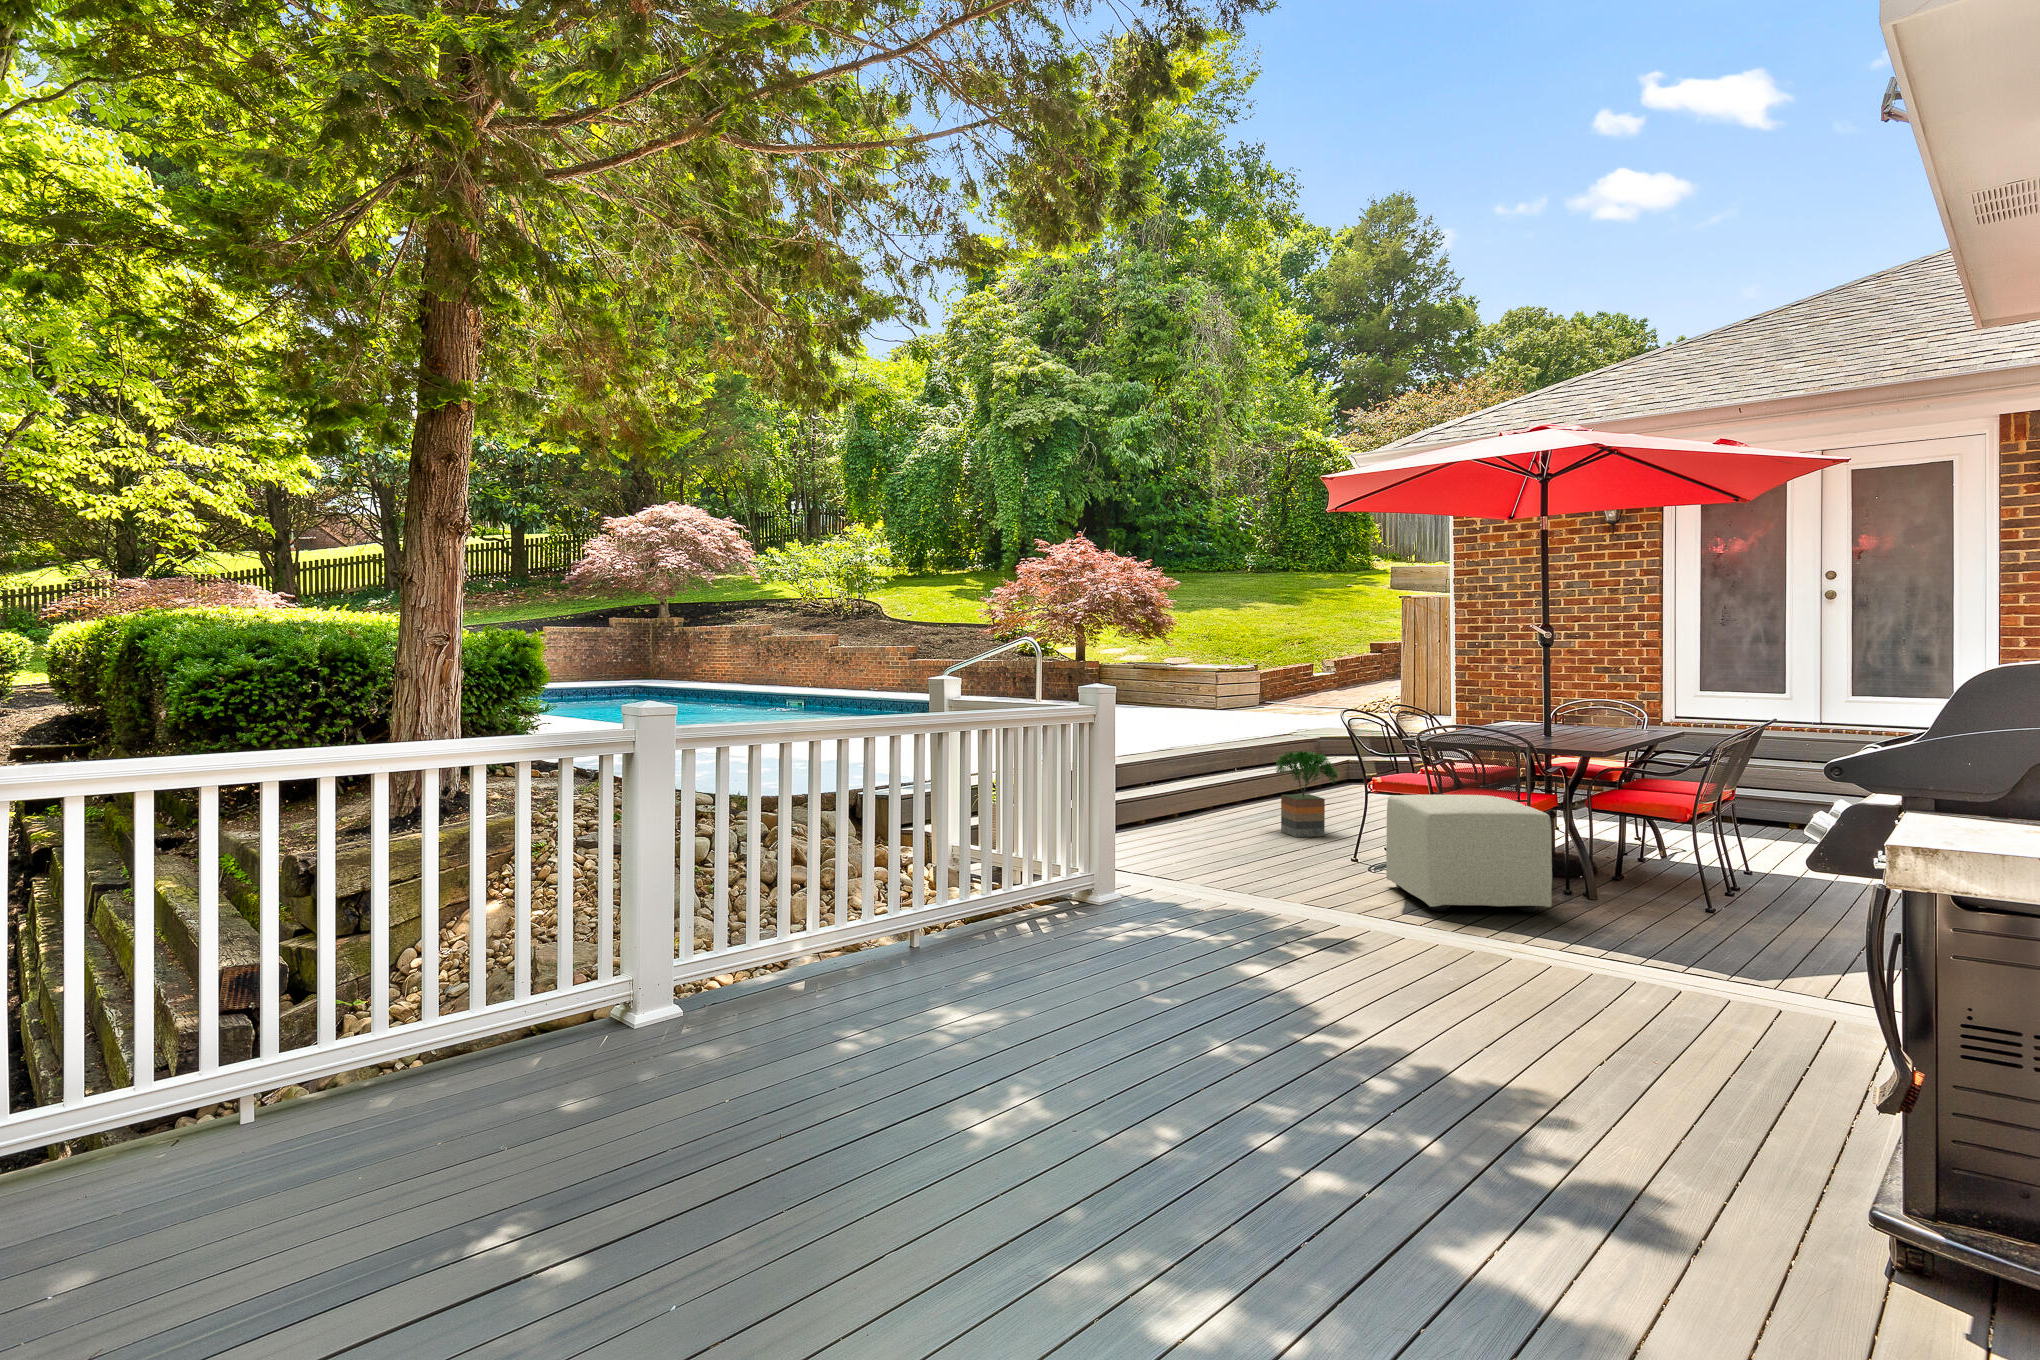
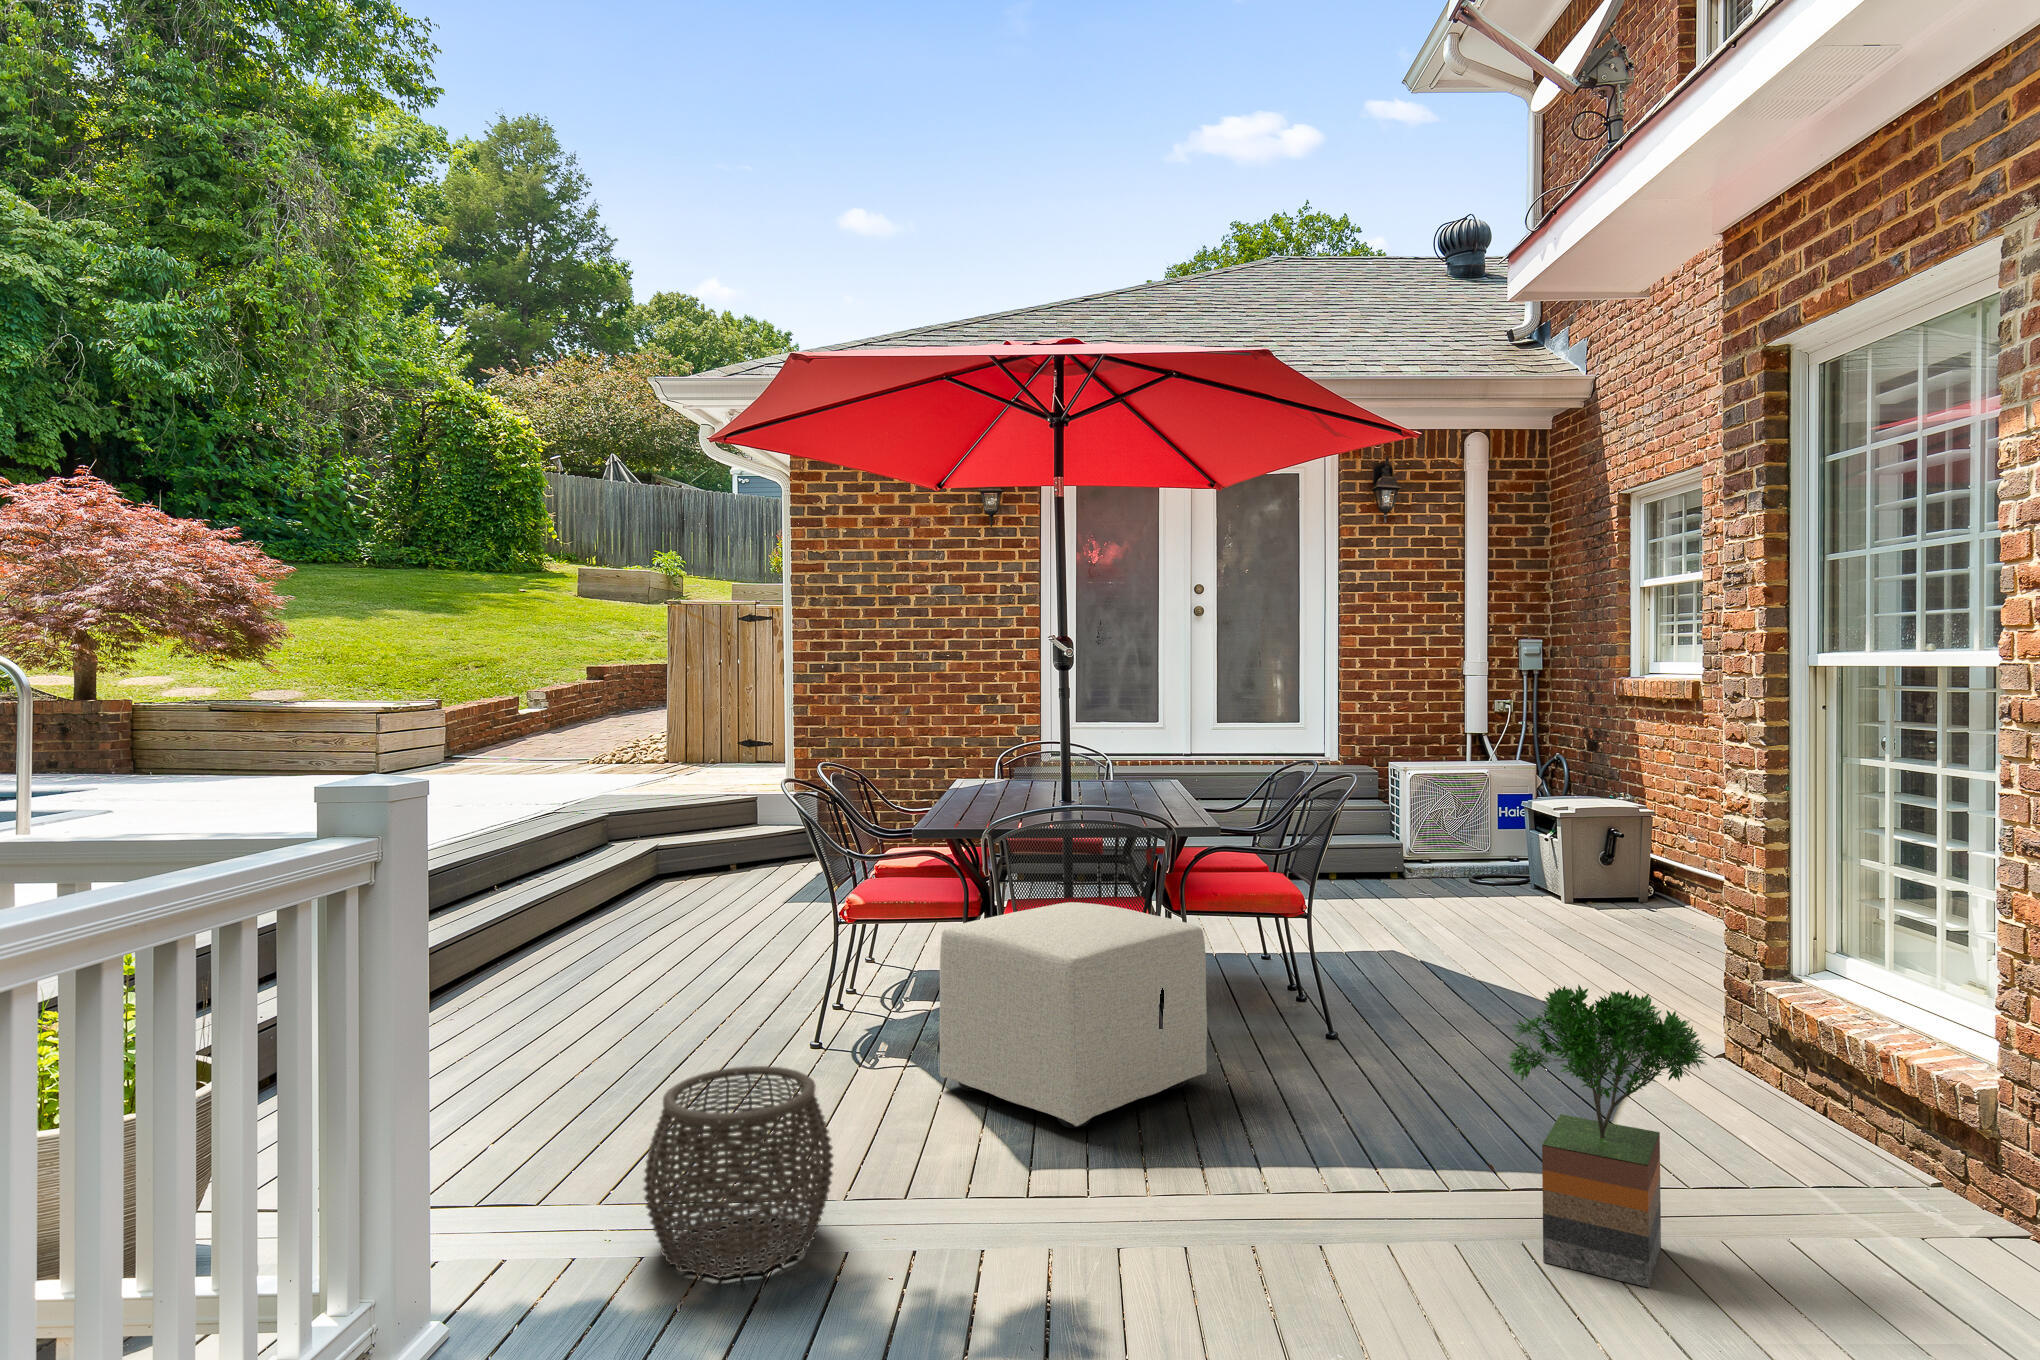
potted tree: present [1276,751,1338,837] -> present [1506,985,1707,1288]
woven basket: none [1186,831,1269,913] -> present [644,1066,833,1278]

